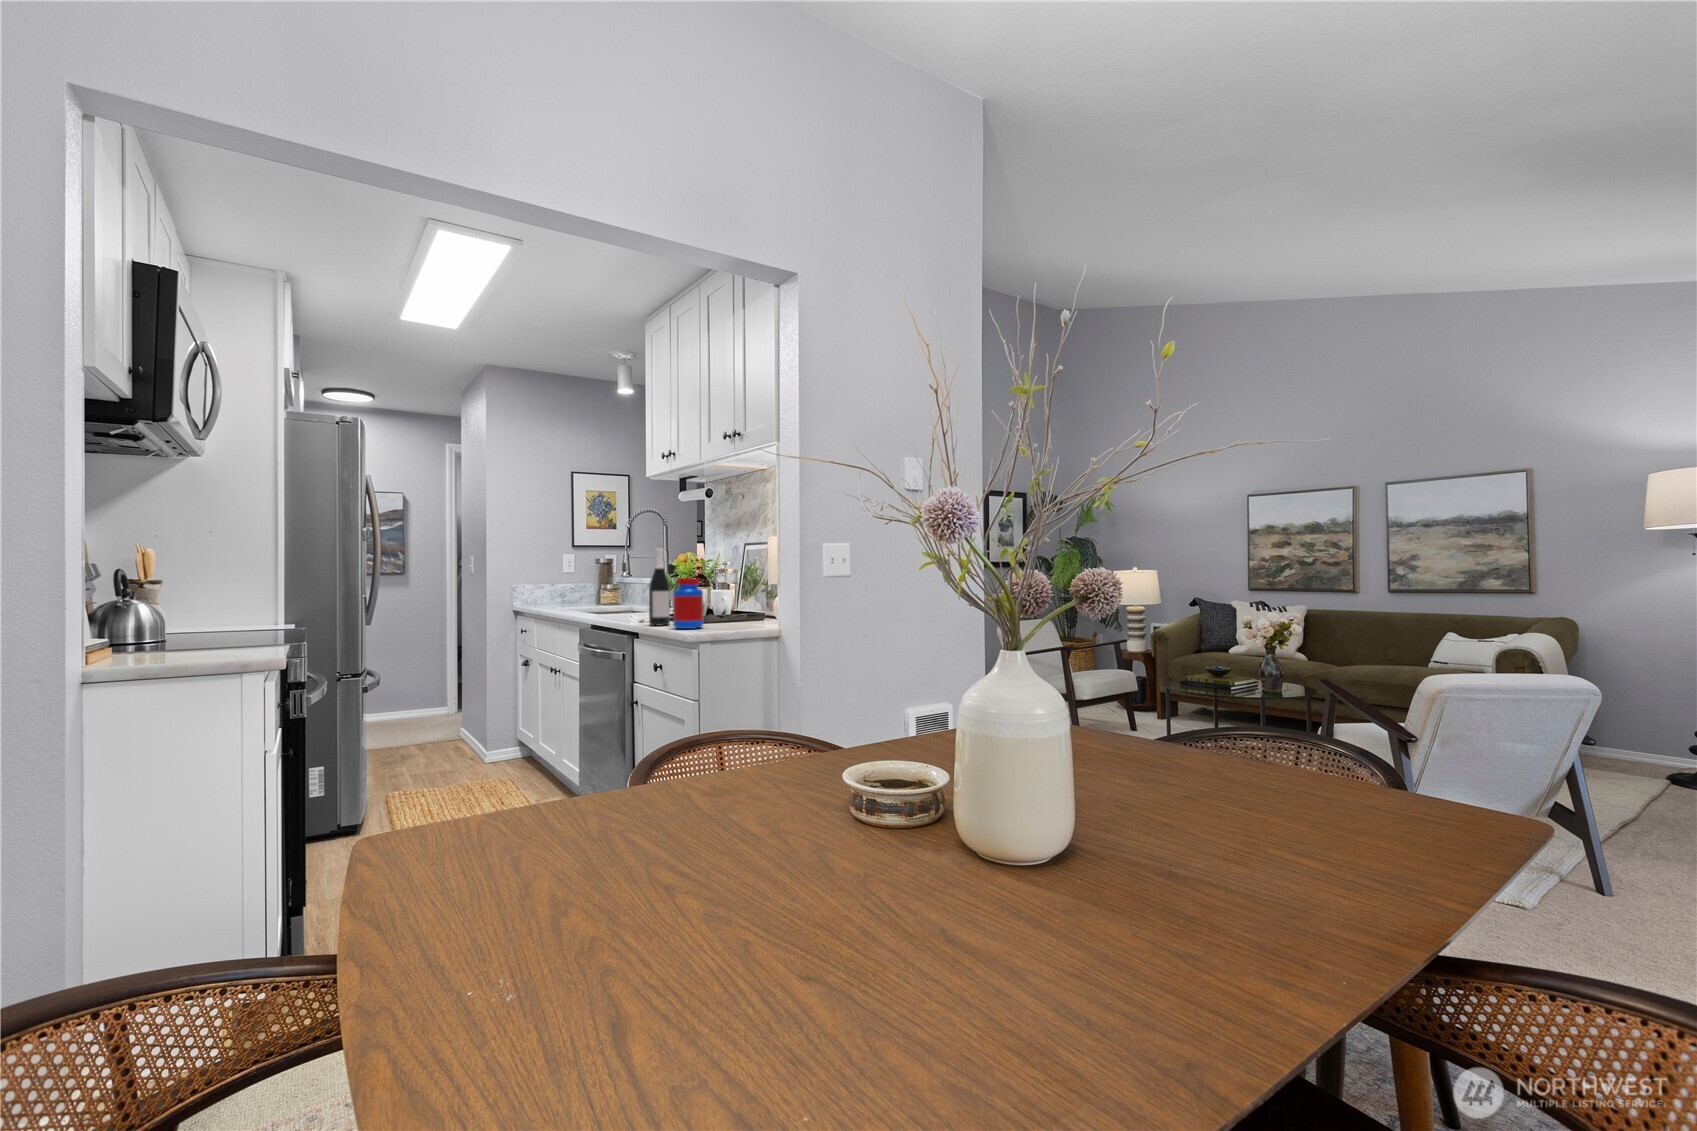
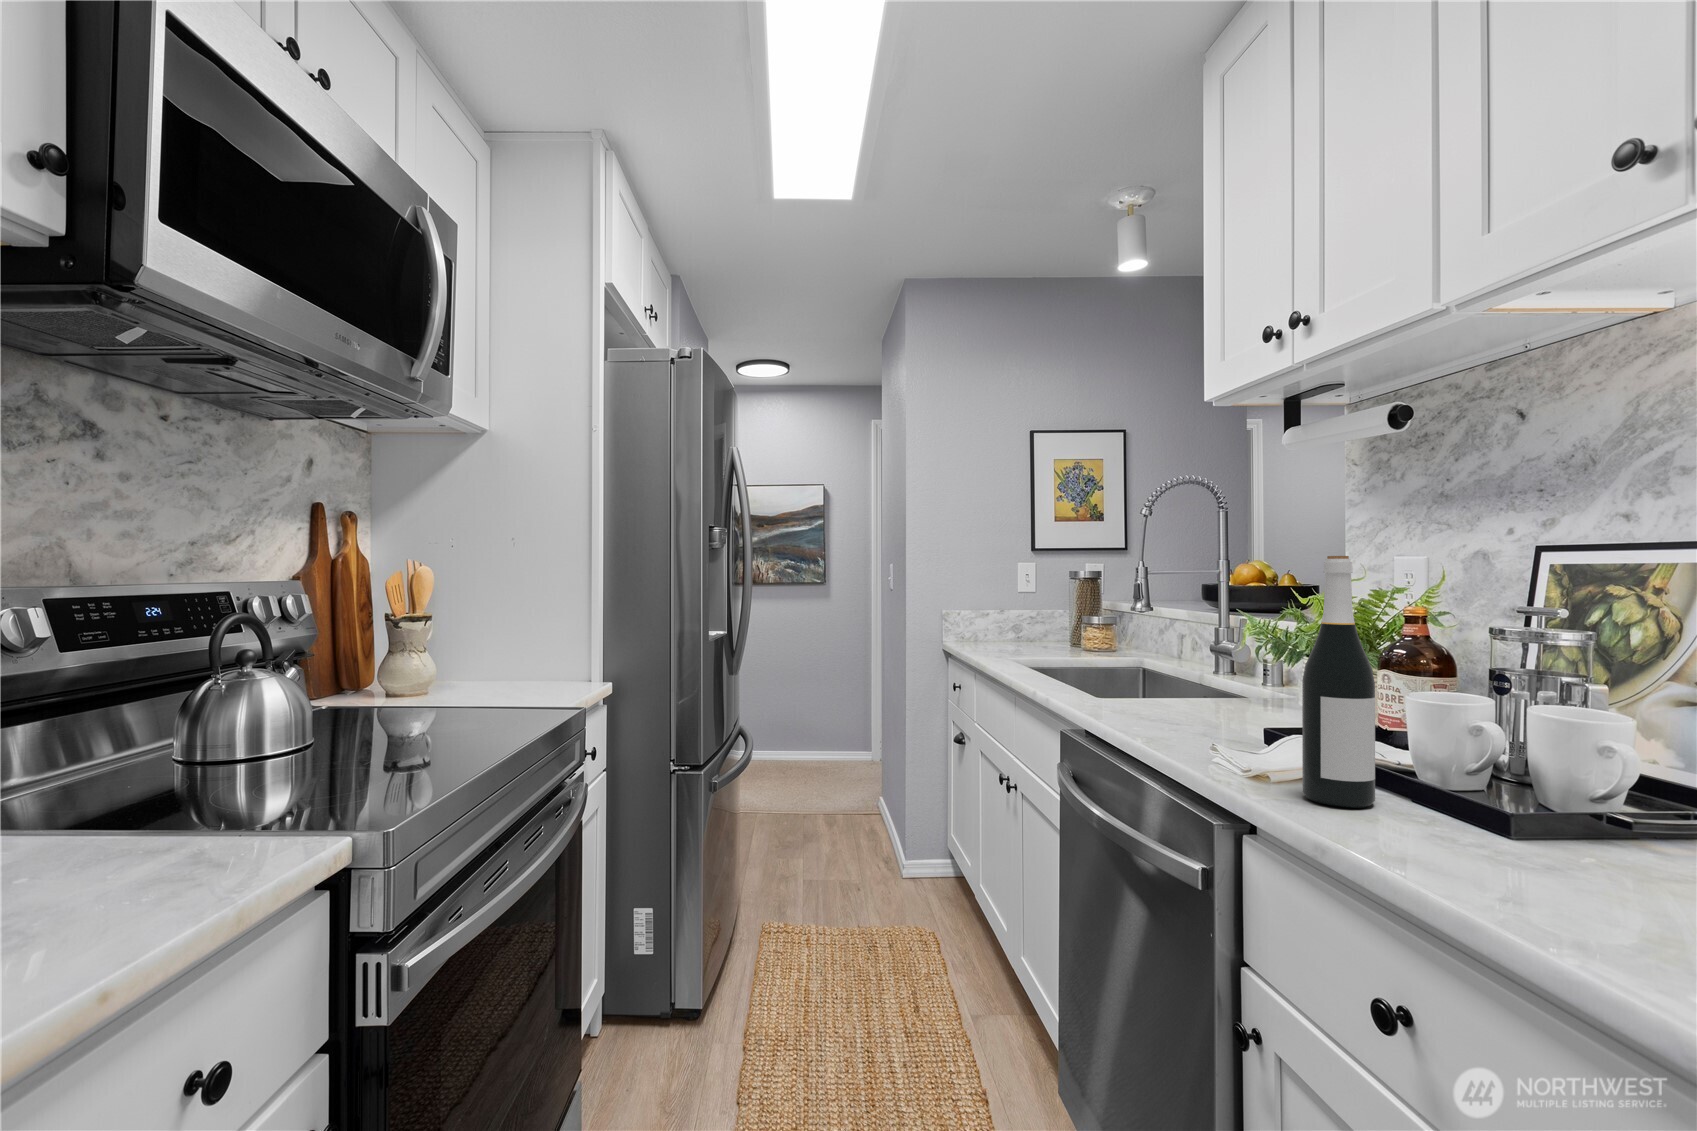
jar: present [673,578,703,629] -> none [1447,672,1589,881]

